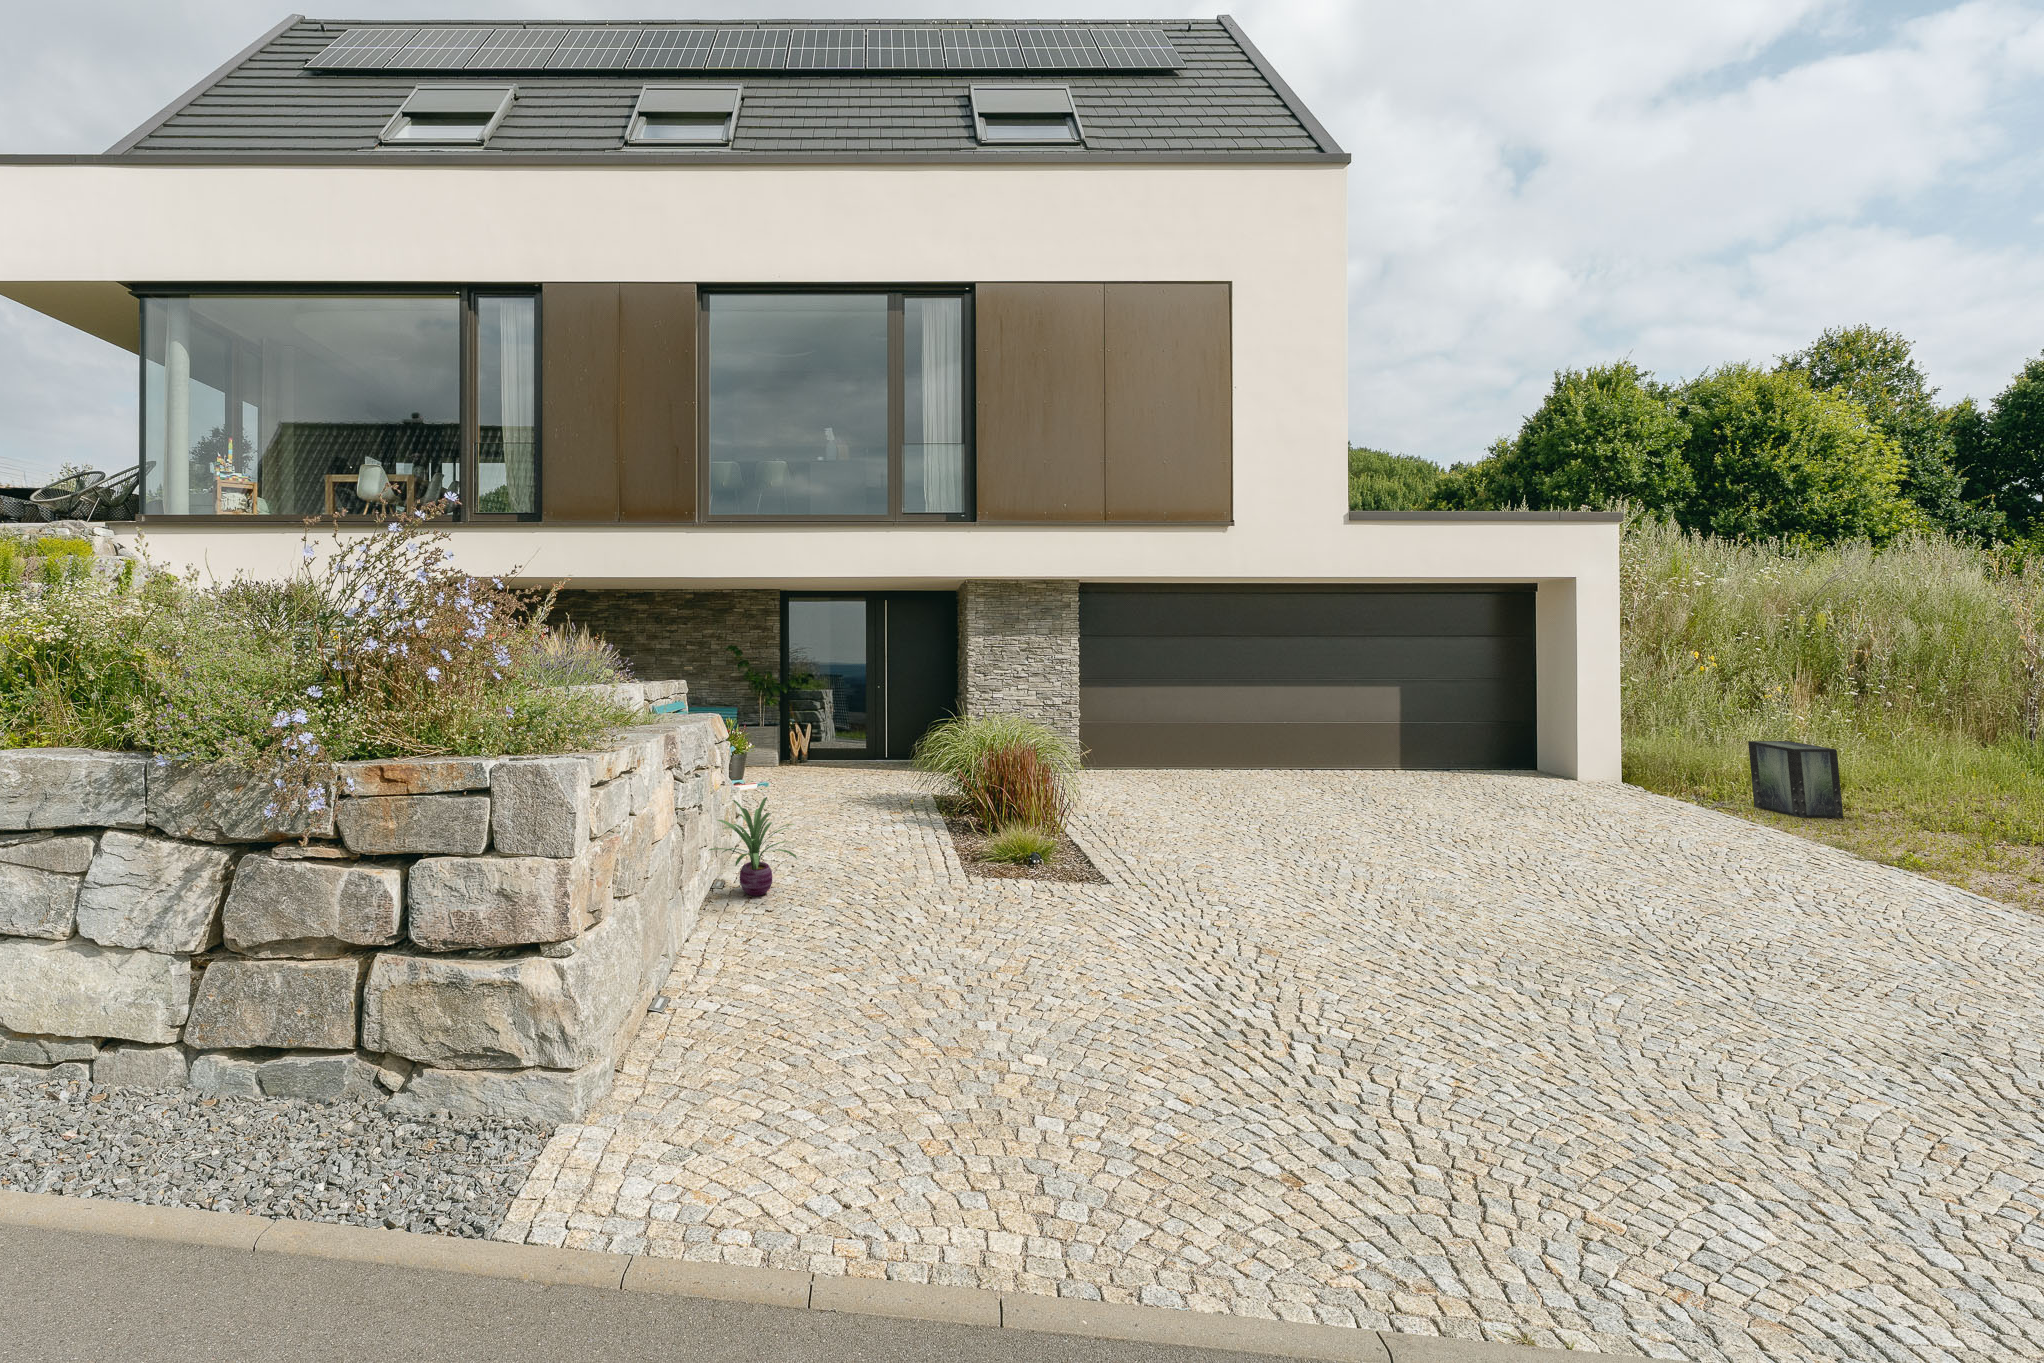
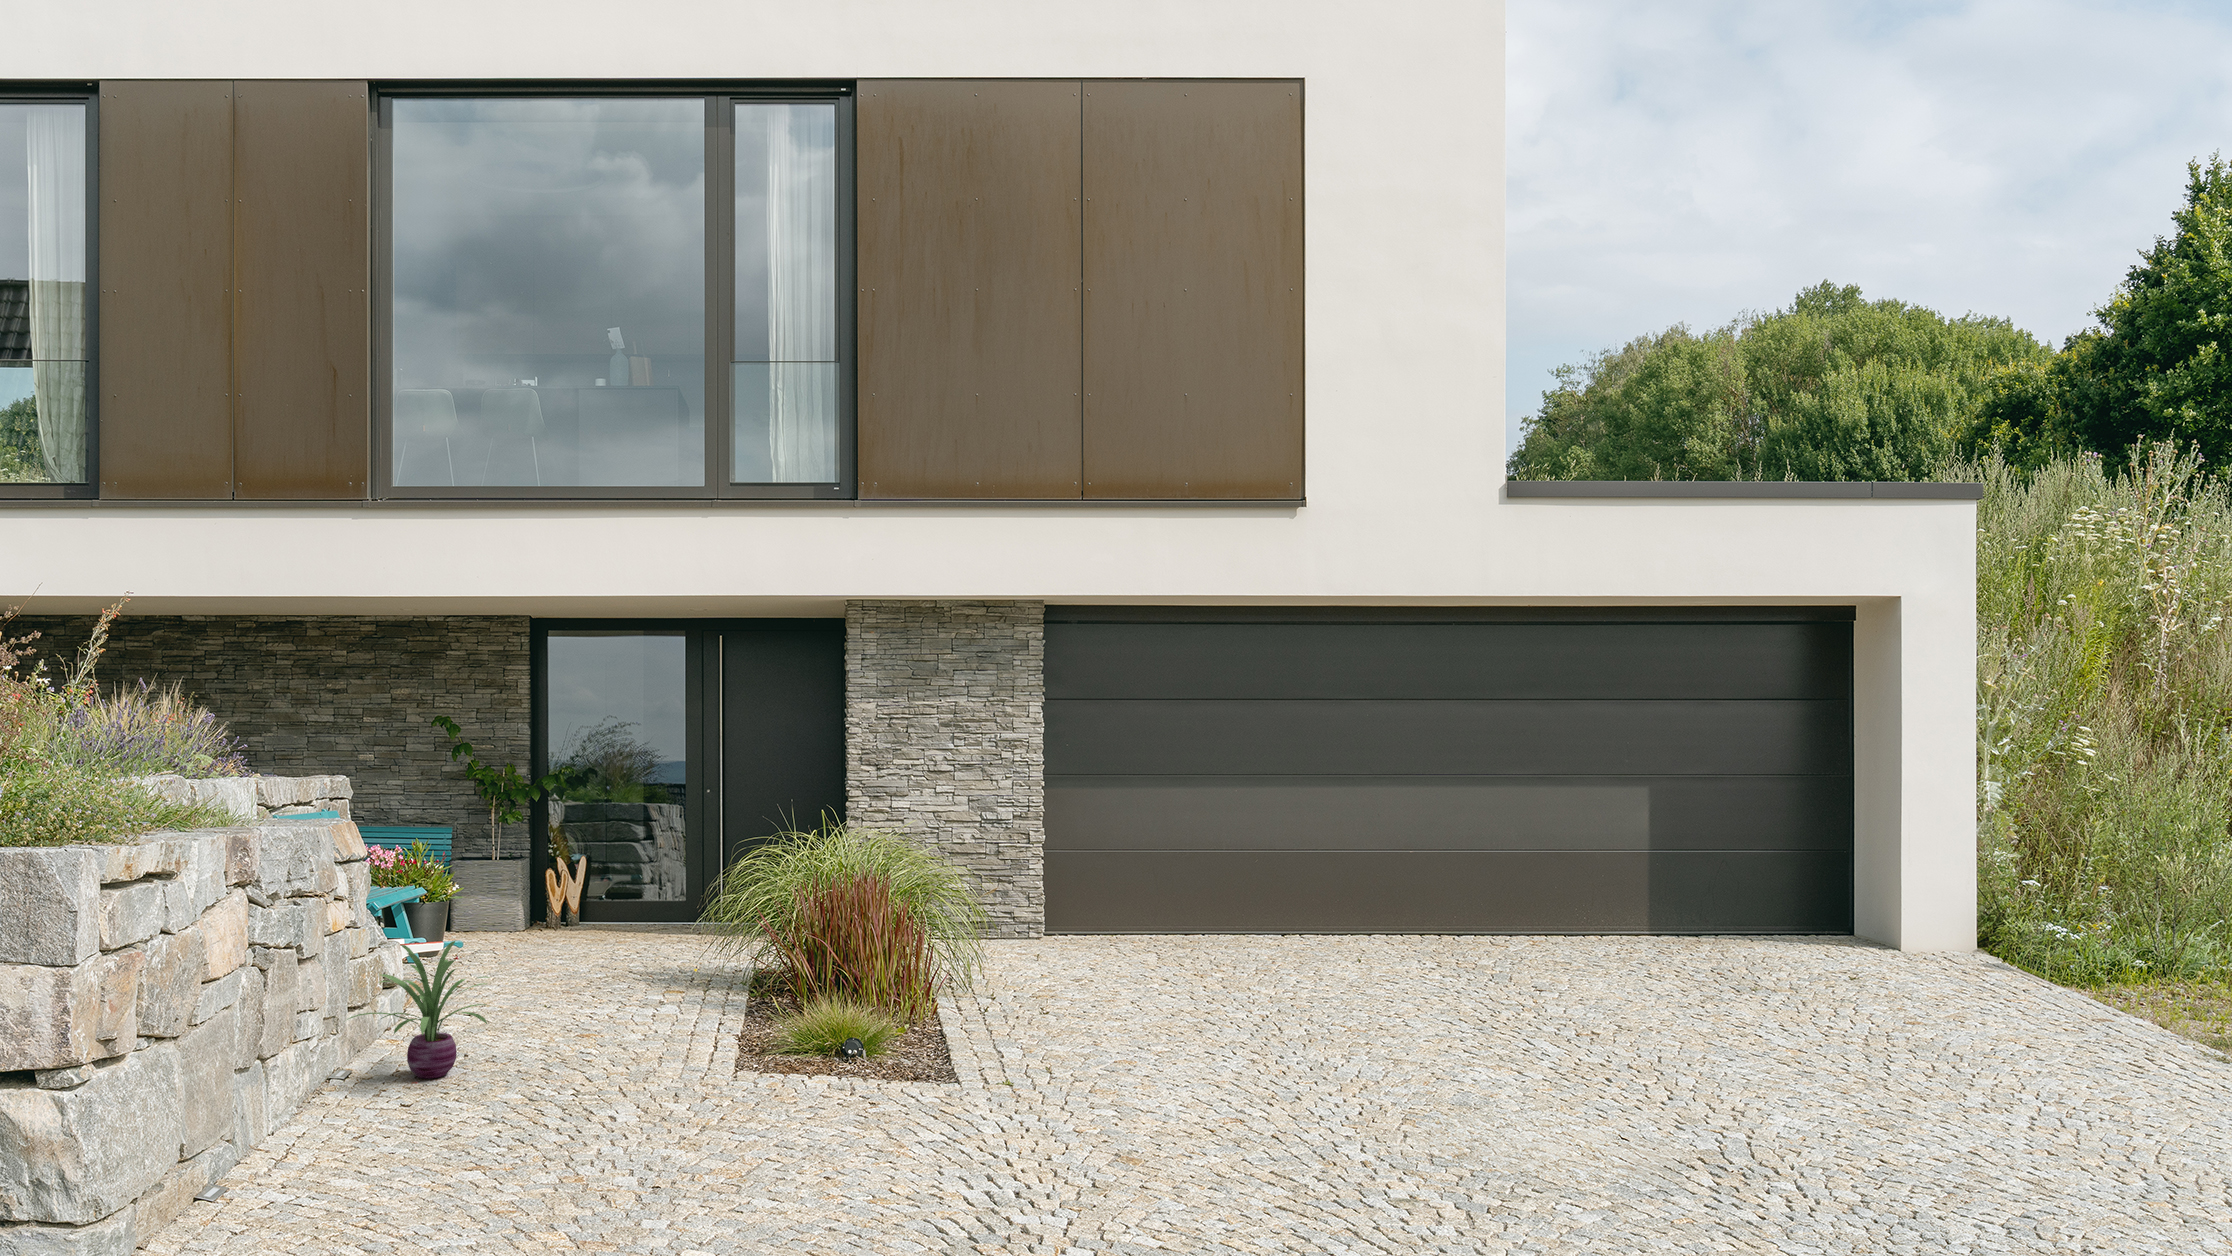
storage box: present [1748,741,1843,818] -> none [1911,874,2001,976]

